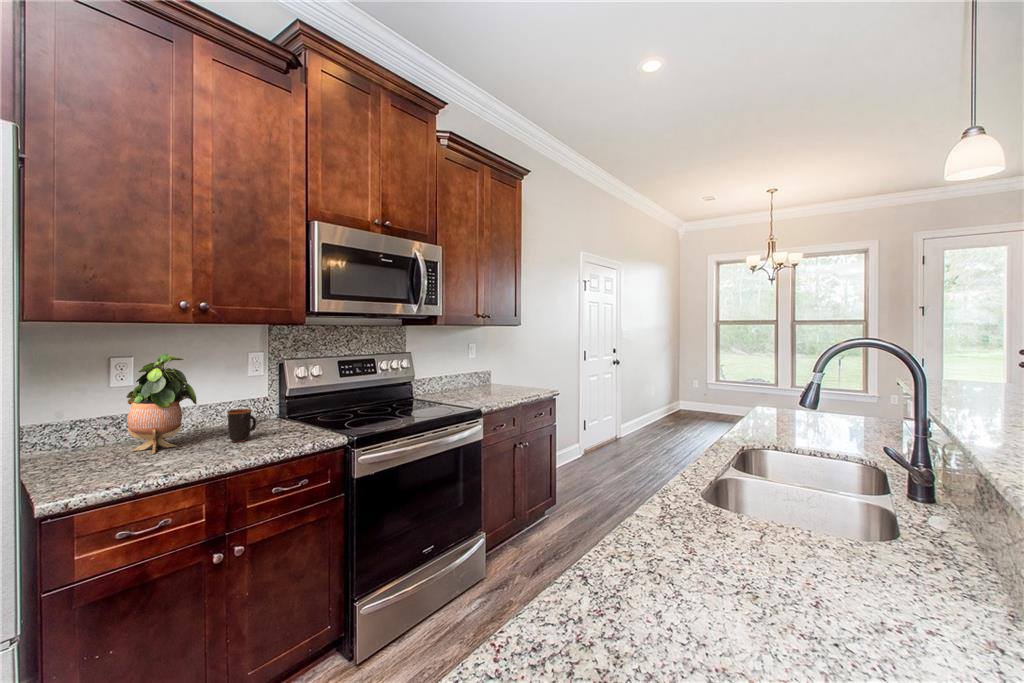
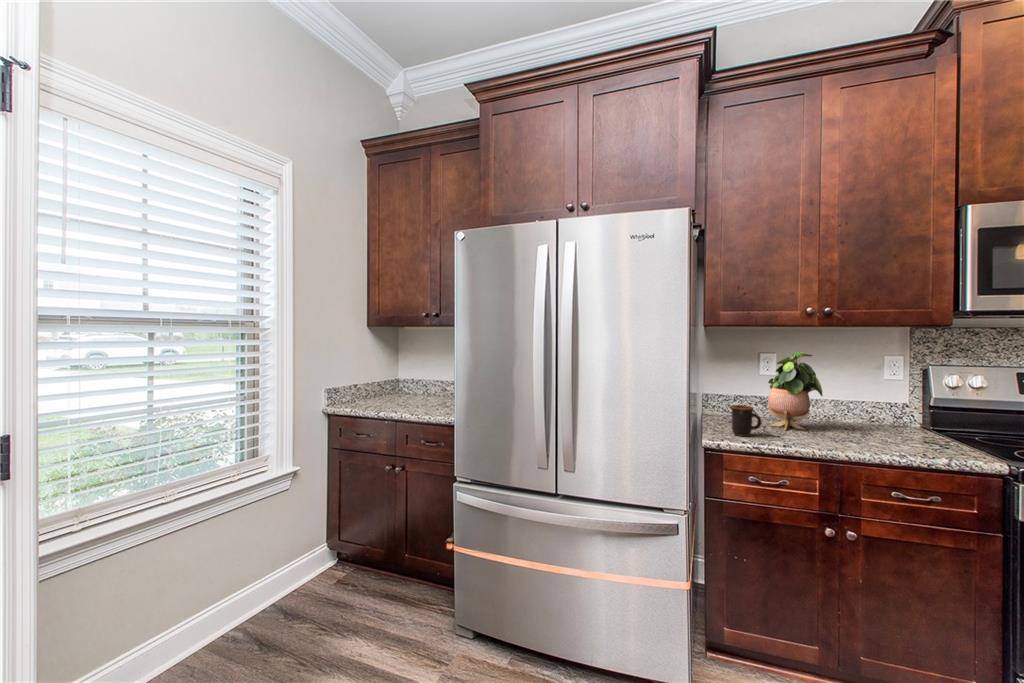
mug: present [227,409,256,442] -> present [731,405,761,436]

